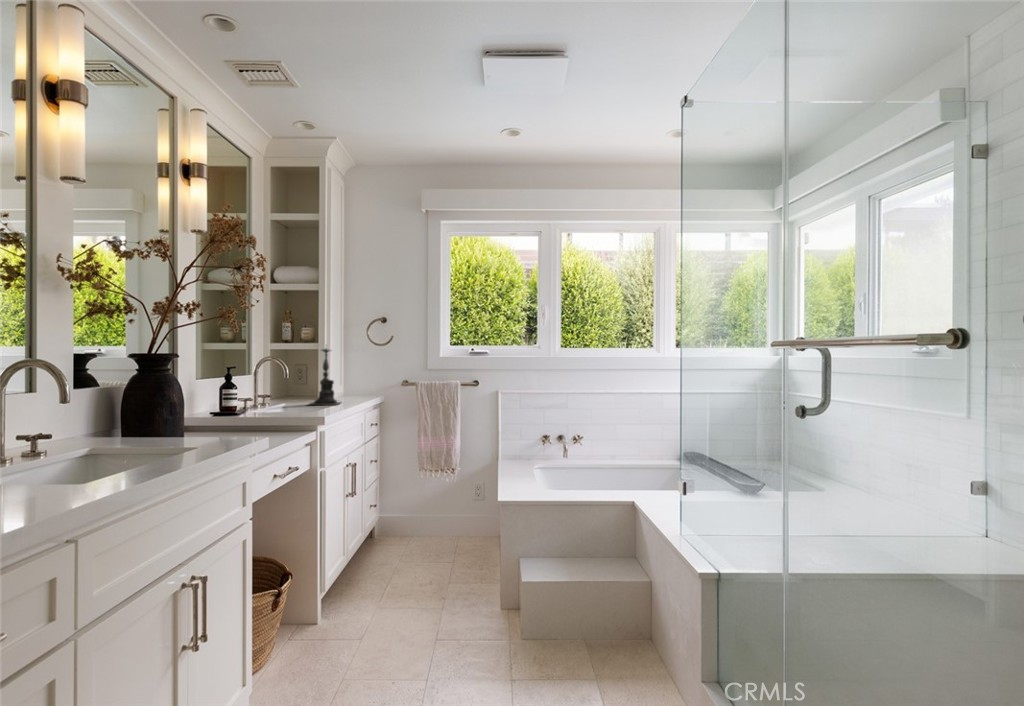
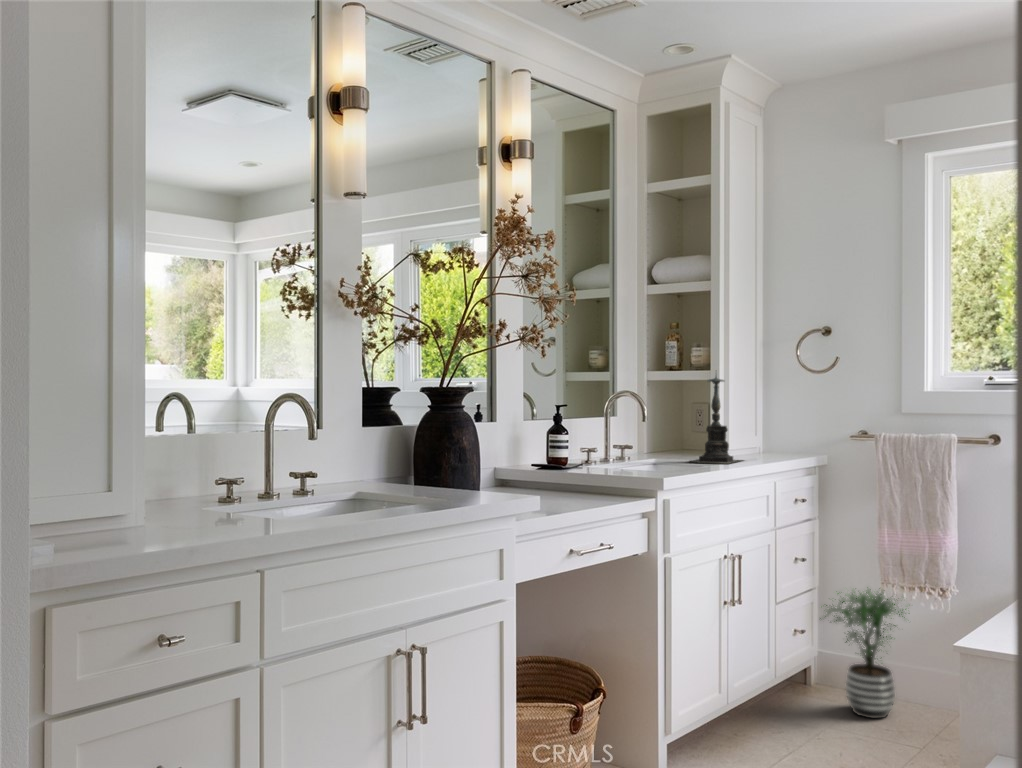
potted plant: none [386,472,440,550] -> present [820,587,906,718]

